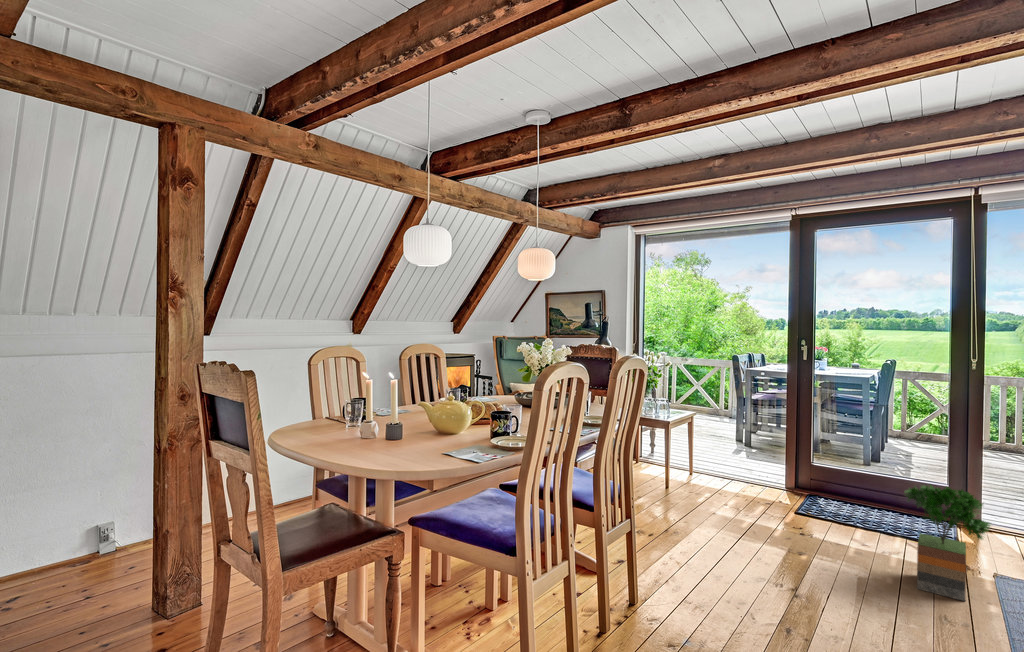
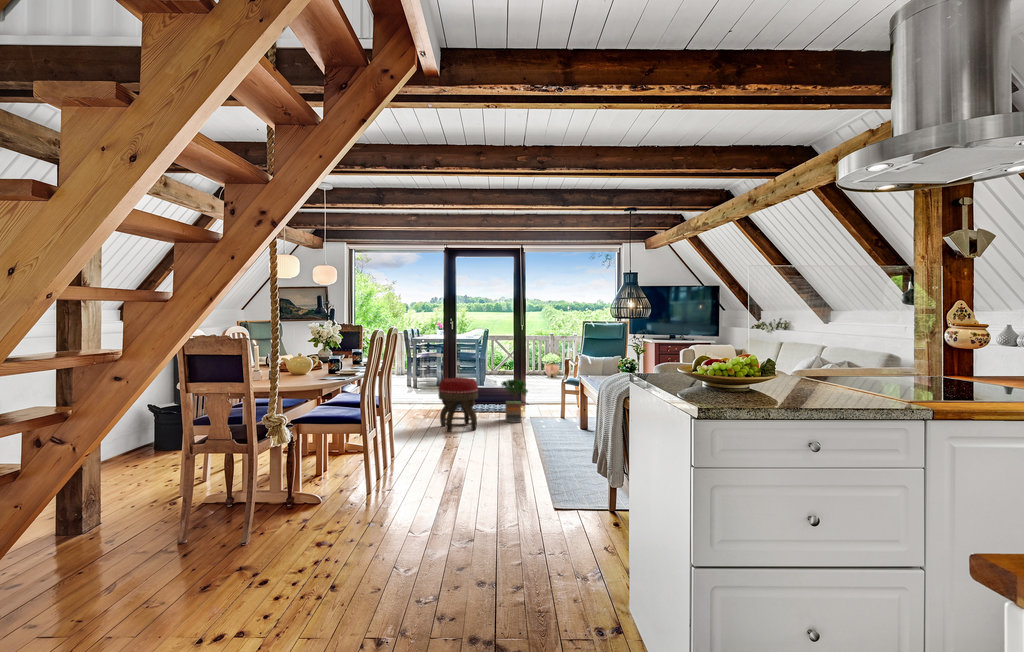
footstool: none [736,466,835,604] -> present [438,377,478,432]

